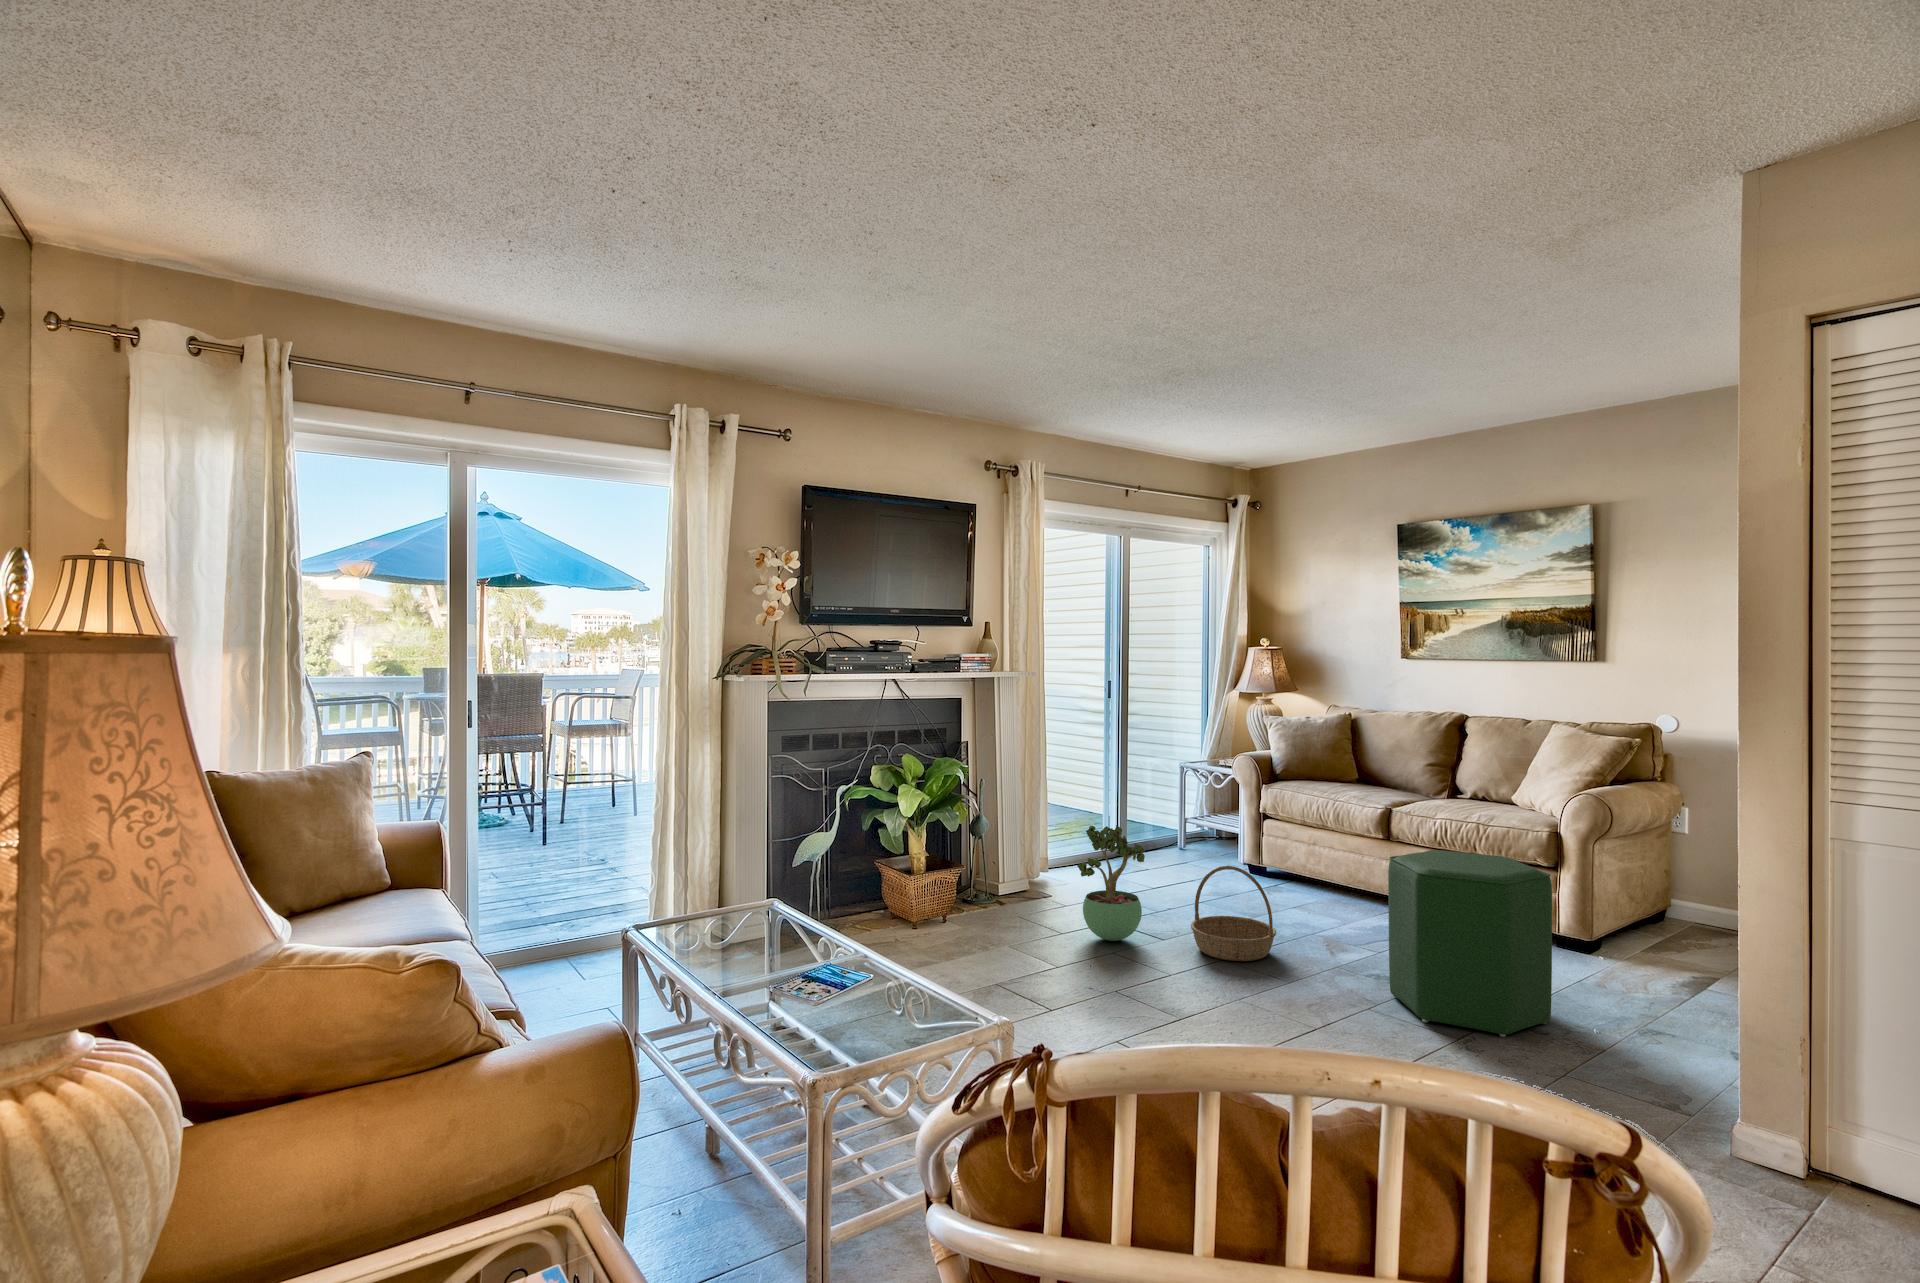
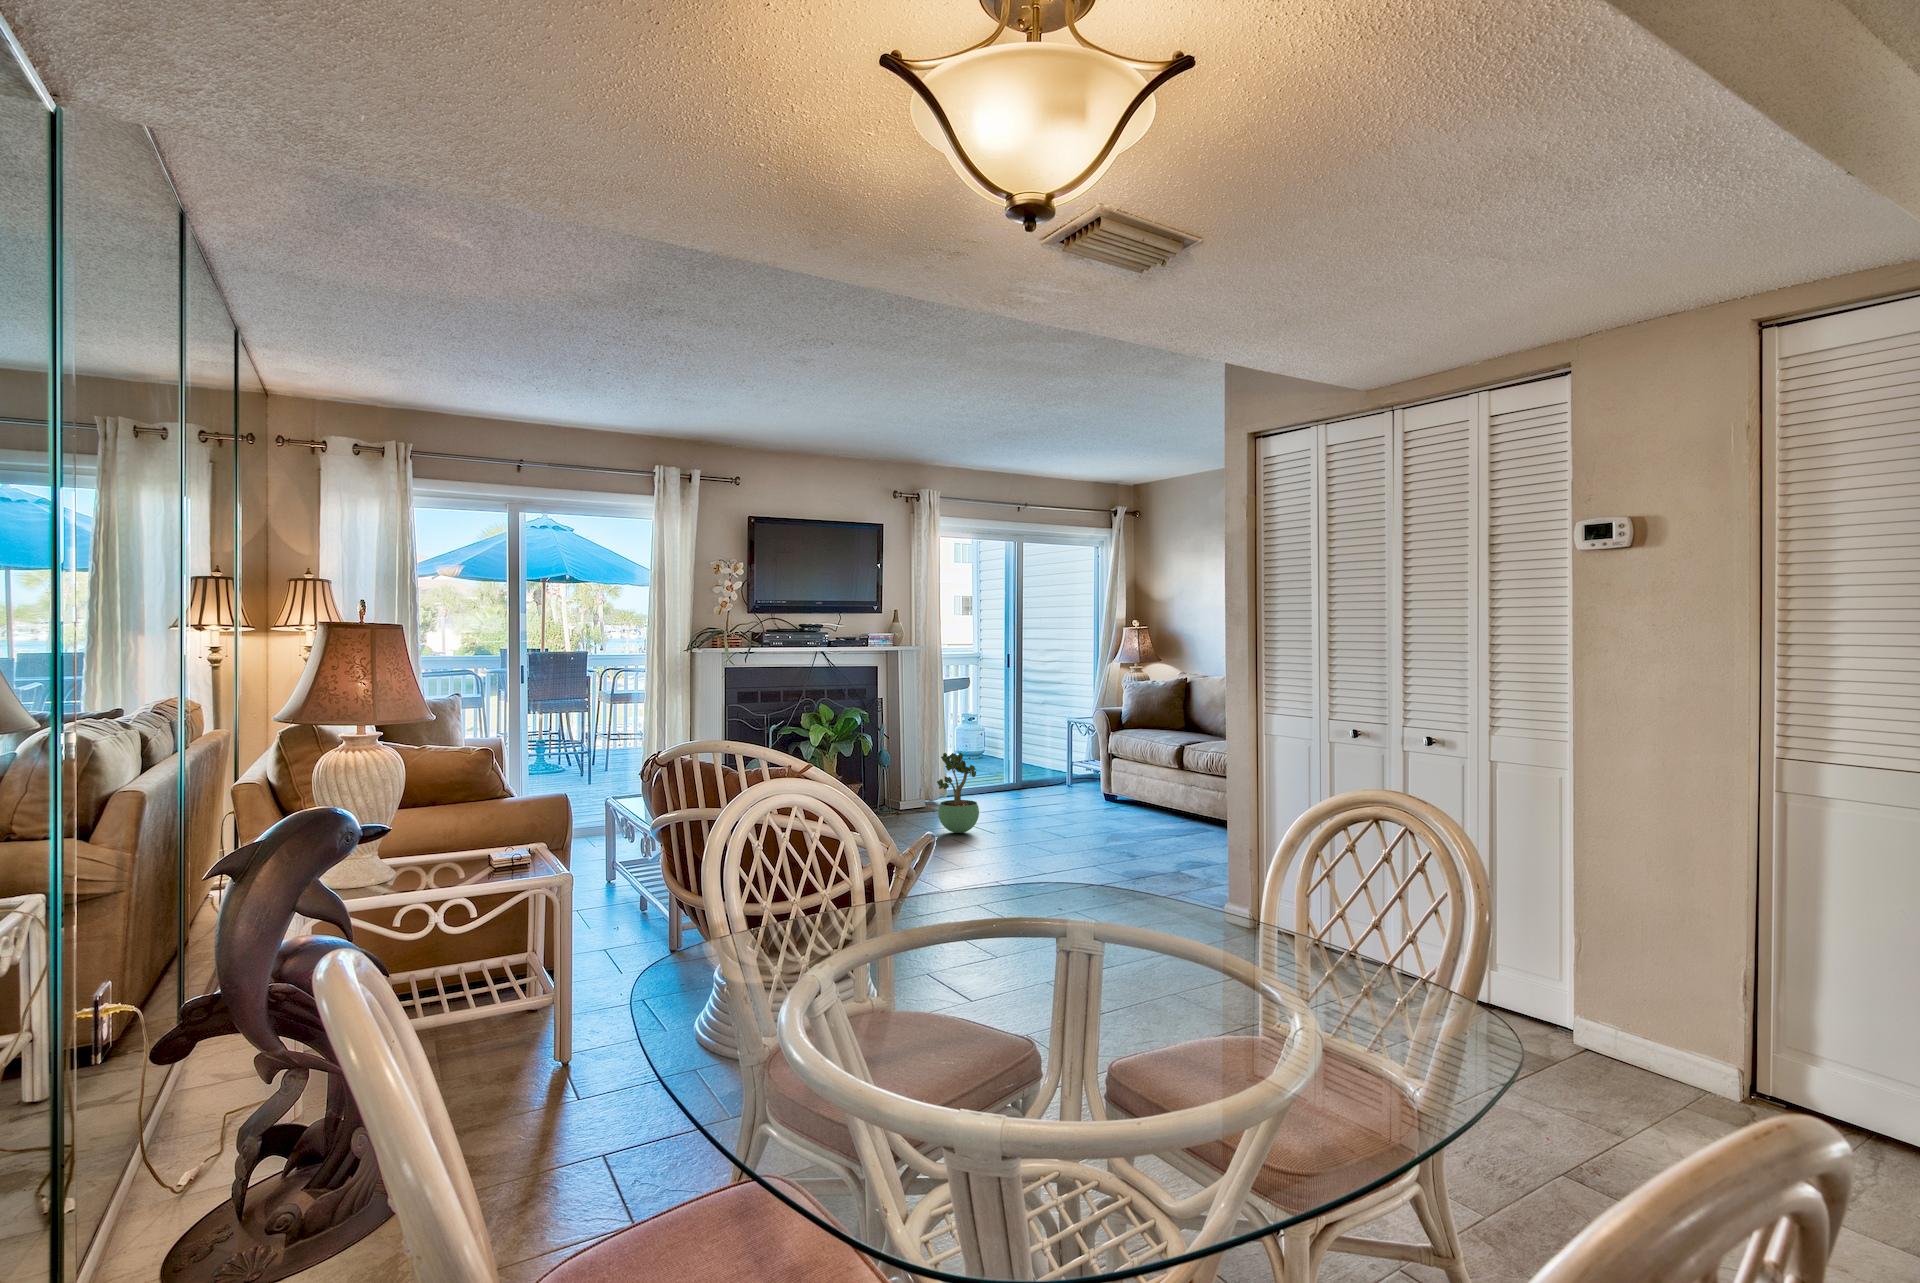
ottoman: present [1388,850,1552,1037] -> none [1111,763,1201,876]
basket: present [1191,866,1276,961] -> none [1007,779,1065,843]

